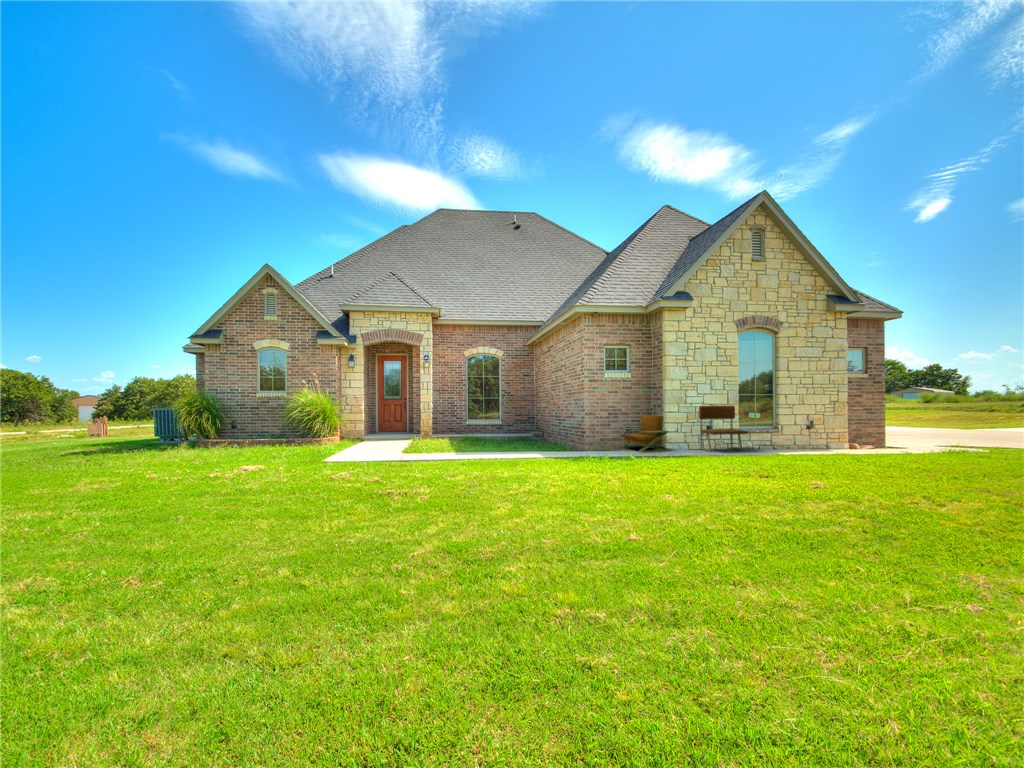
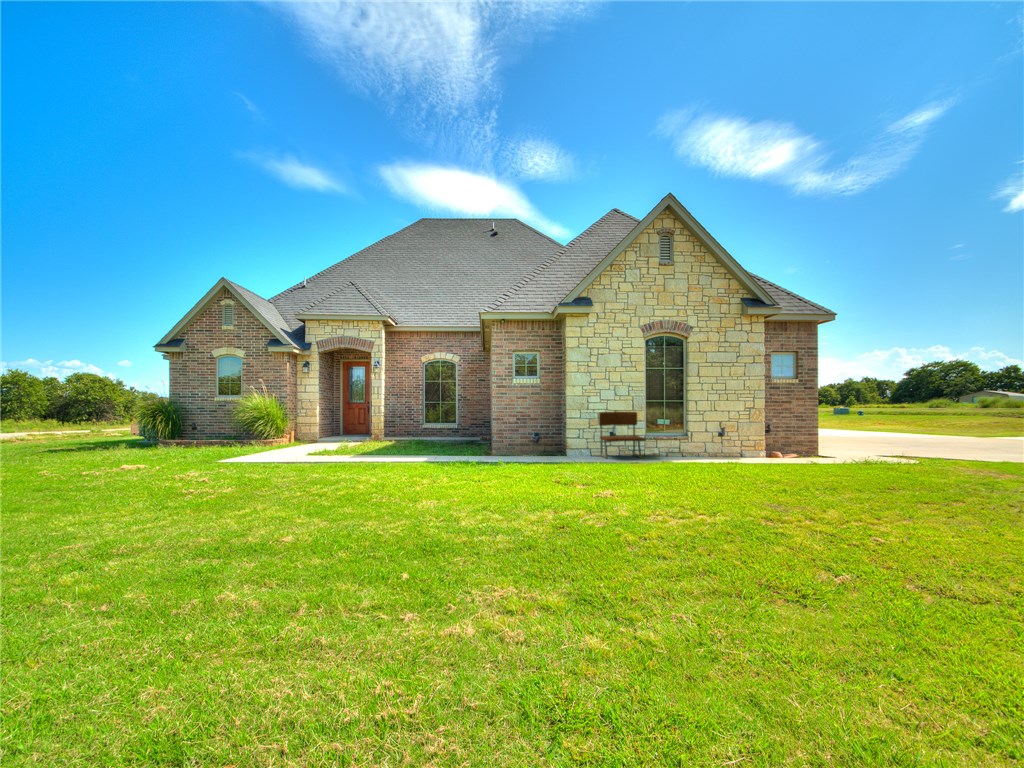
lounge chair: present [621,414,668,452] -> none [527,419,566,458]

